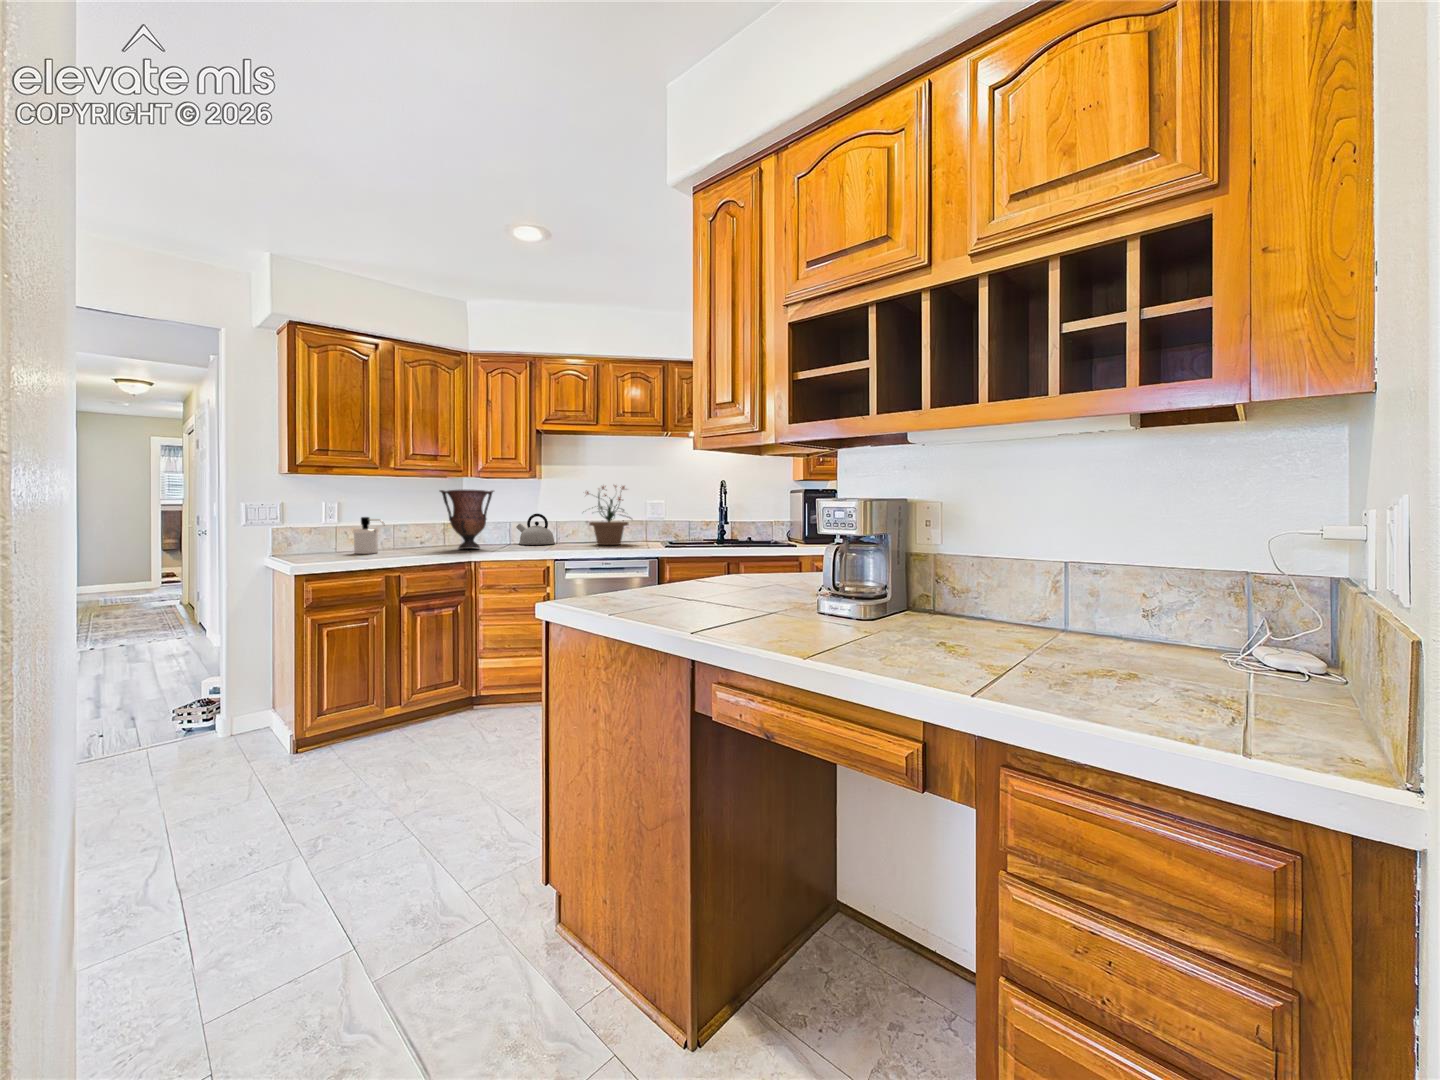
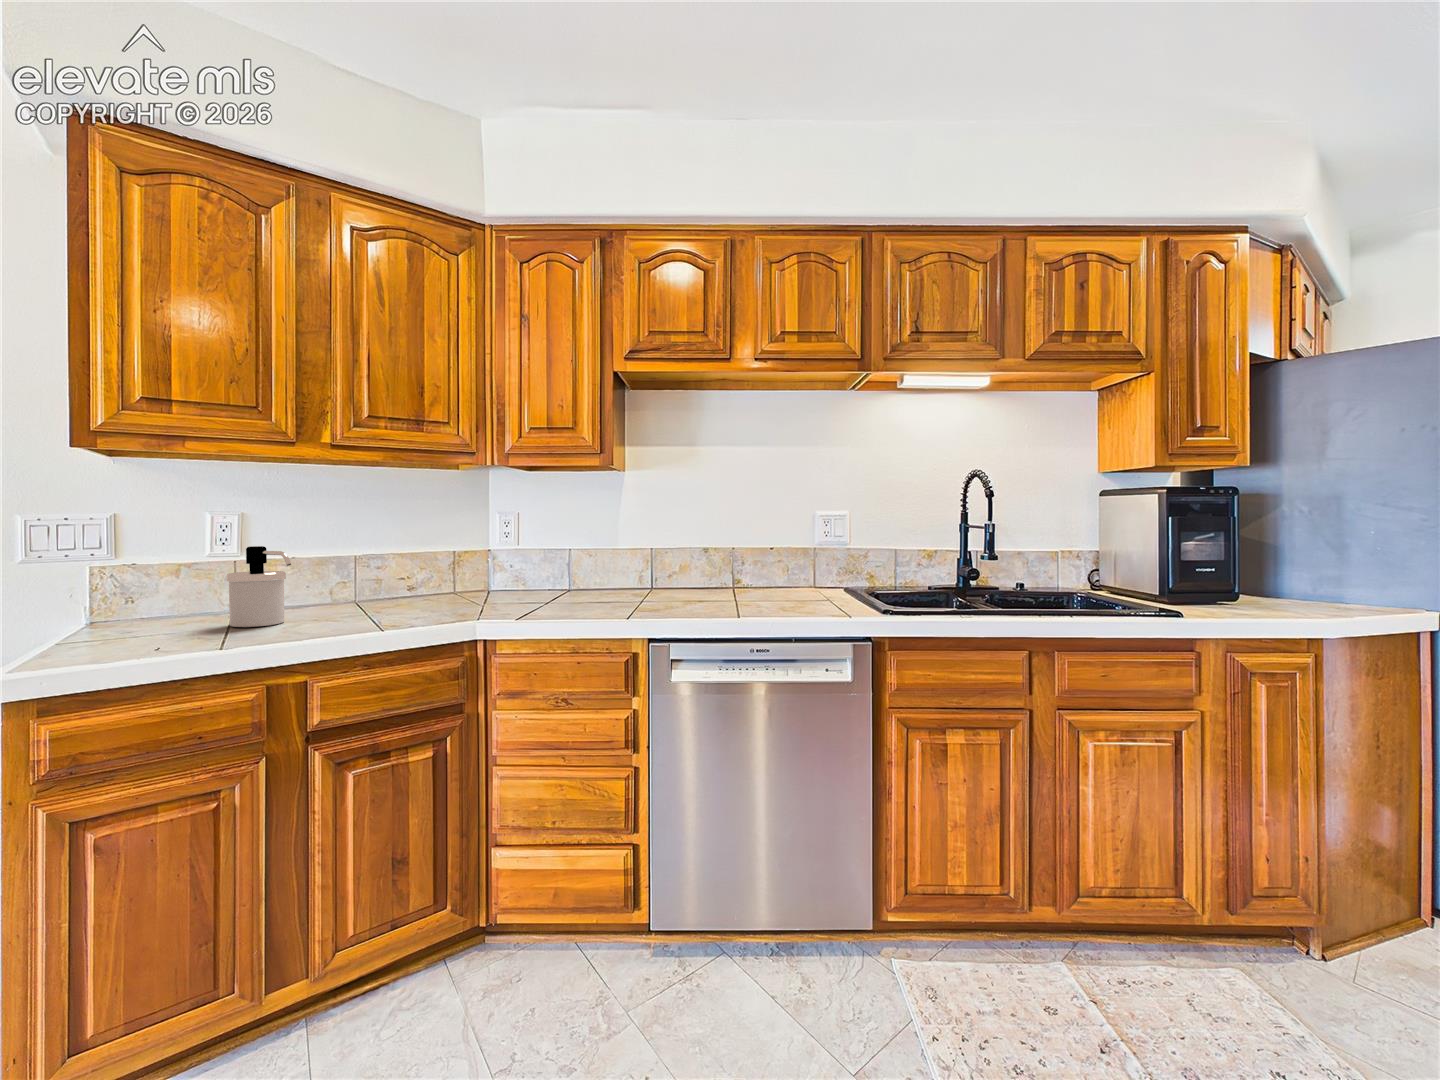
potted plant: present [586,486,630,545] -> none [699,479,798,599]
vase: present [440,489,494,549] -> none [418,487,531,611]
kettle: present [516,514,555,545] -> none [576,537,648,598]

